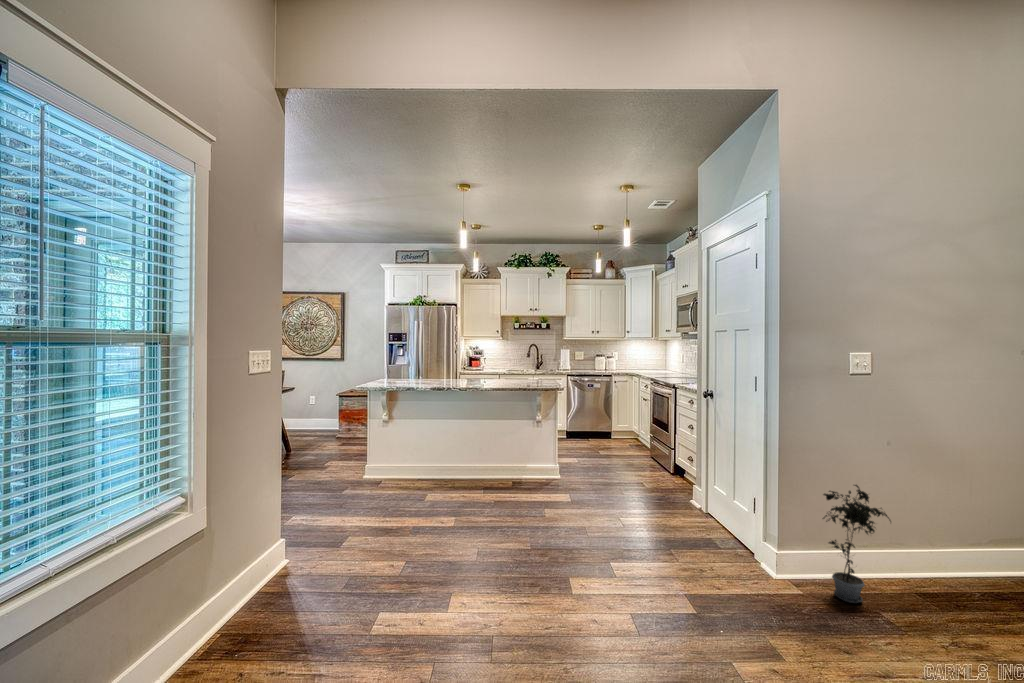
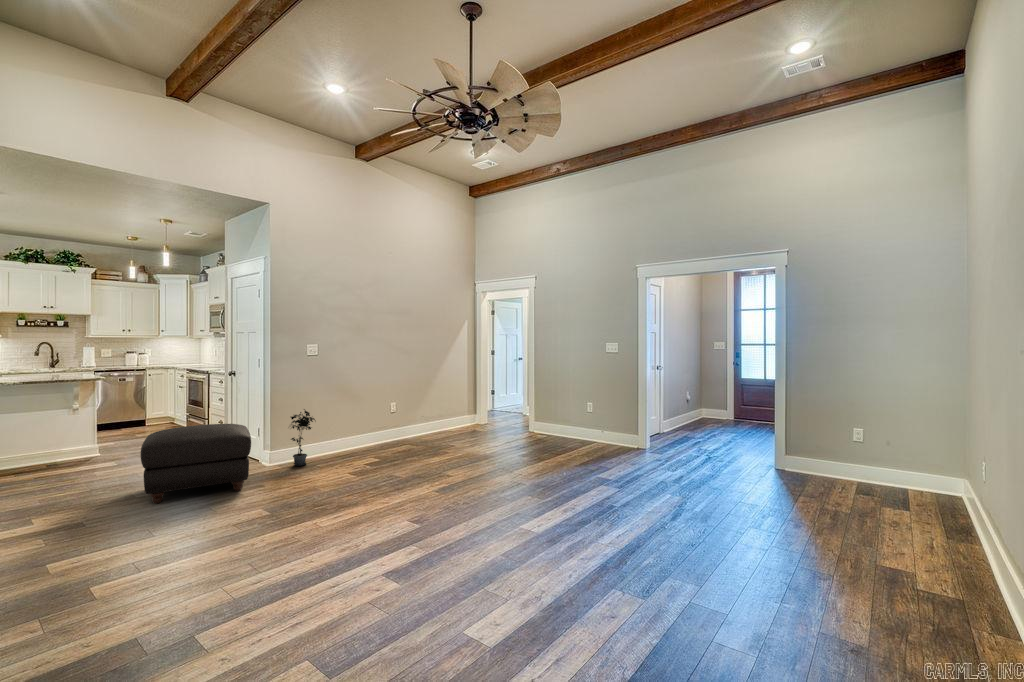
ottoman: none [583,488,765,649] -> present [141,424,251,504]

